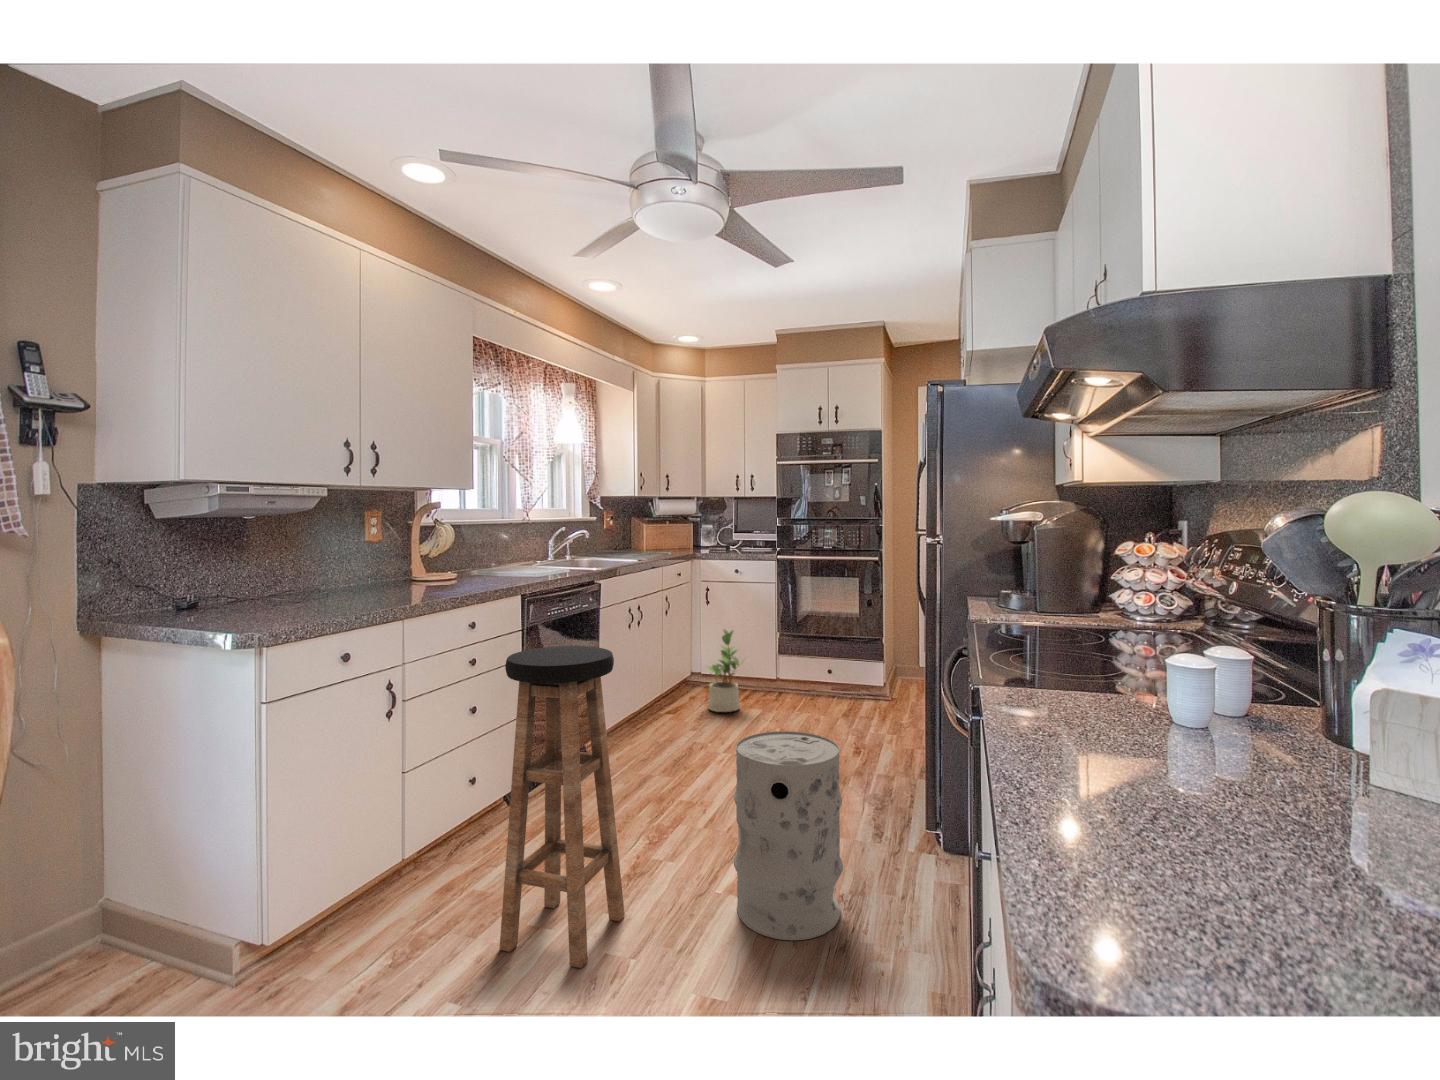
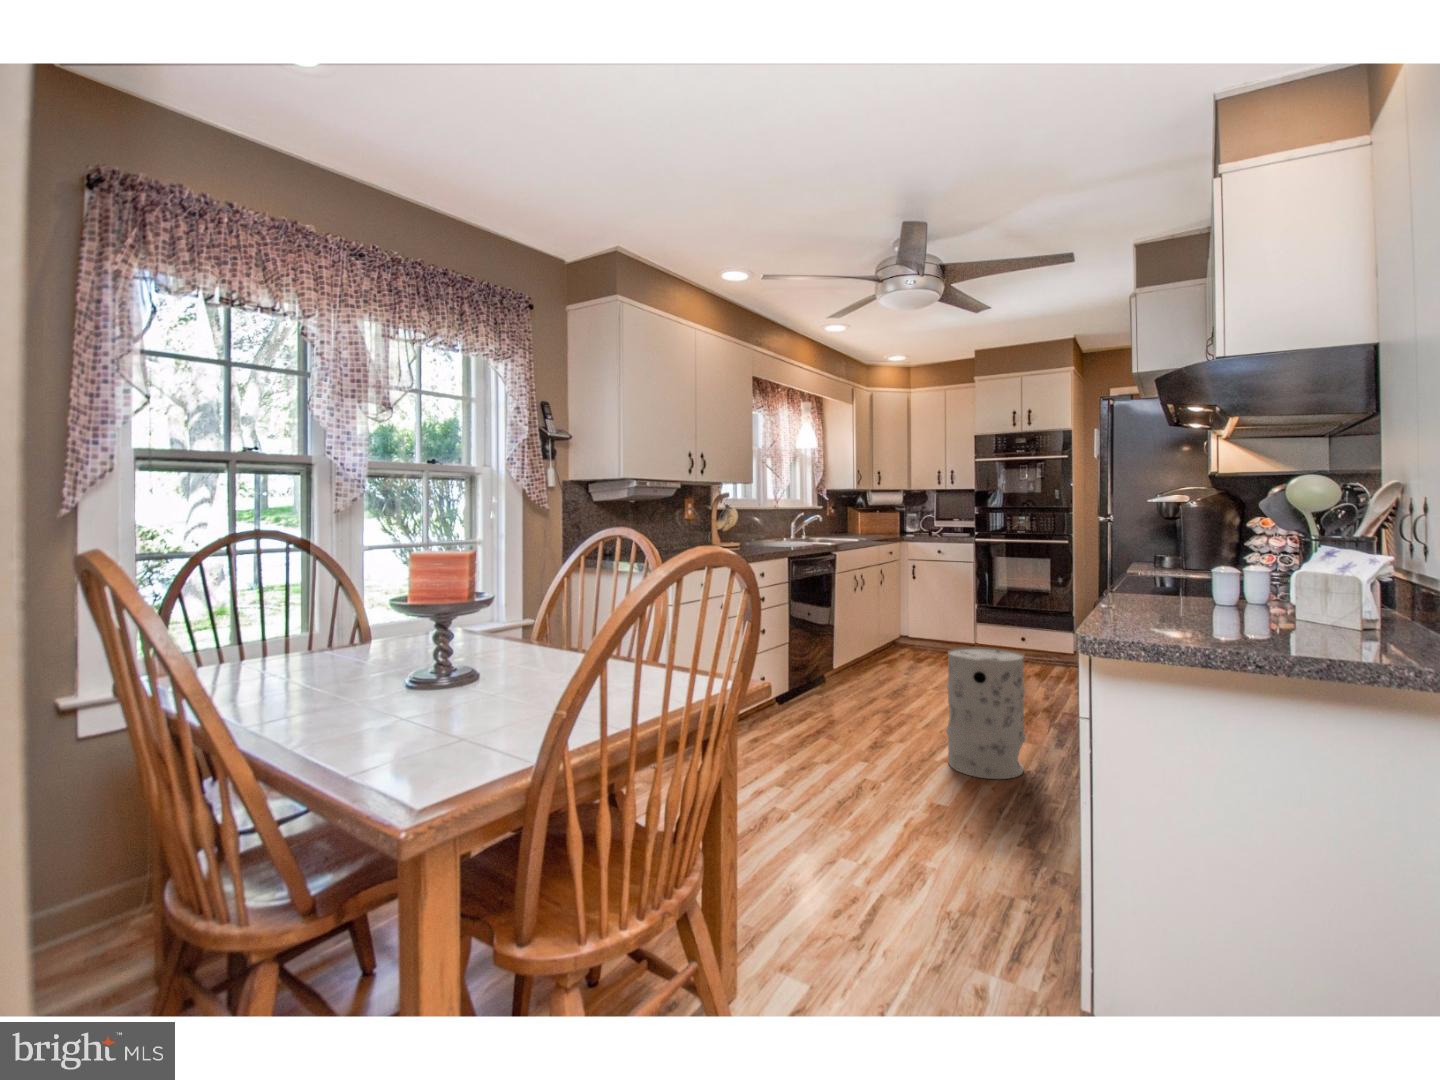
potted plant: present [707,630,740,712] -> none [913,597,948,665]
bar stool: present [499,646,625,968] -> none [795,582,871,775]

